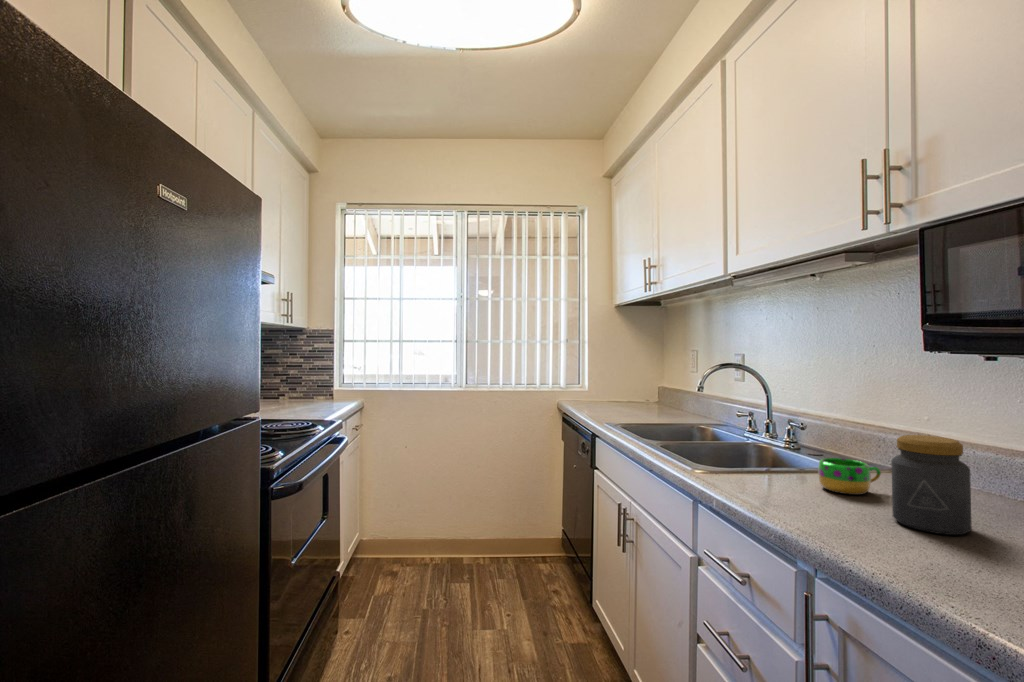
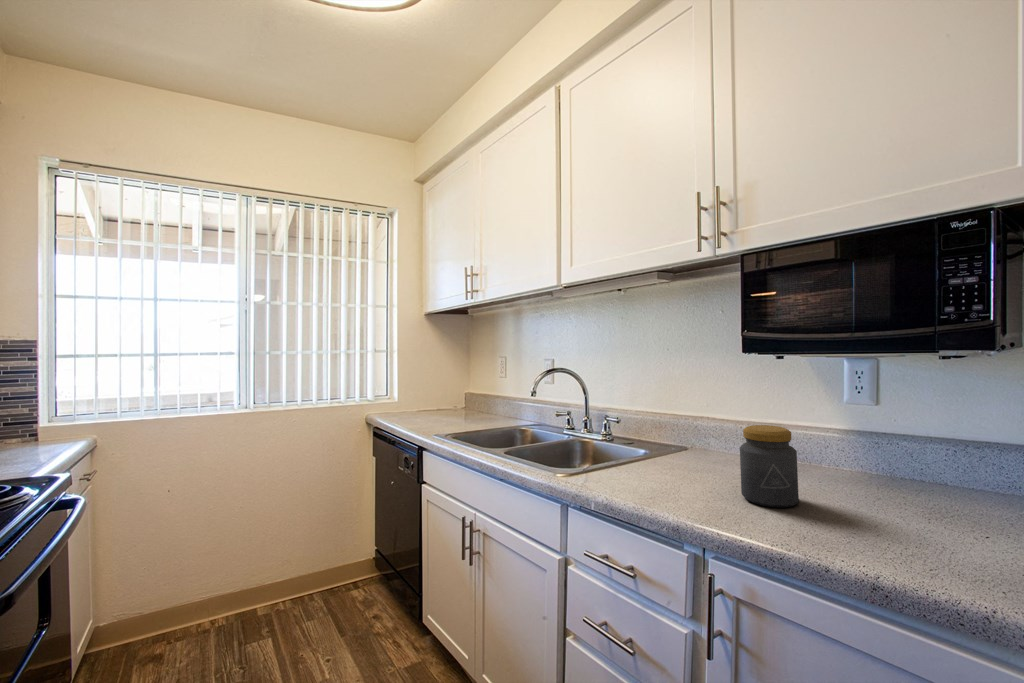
mug: present [818,458,881,495] -> none [665,448,707,480]

